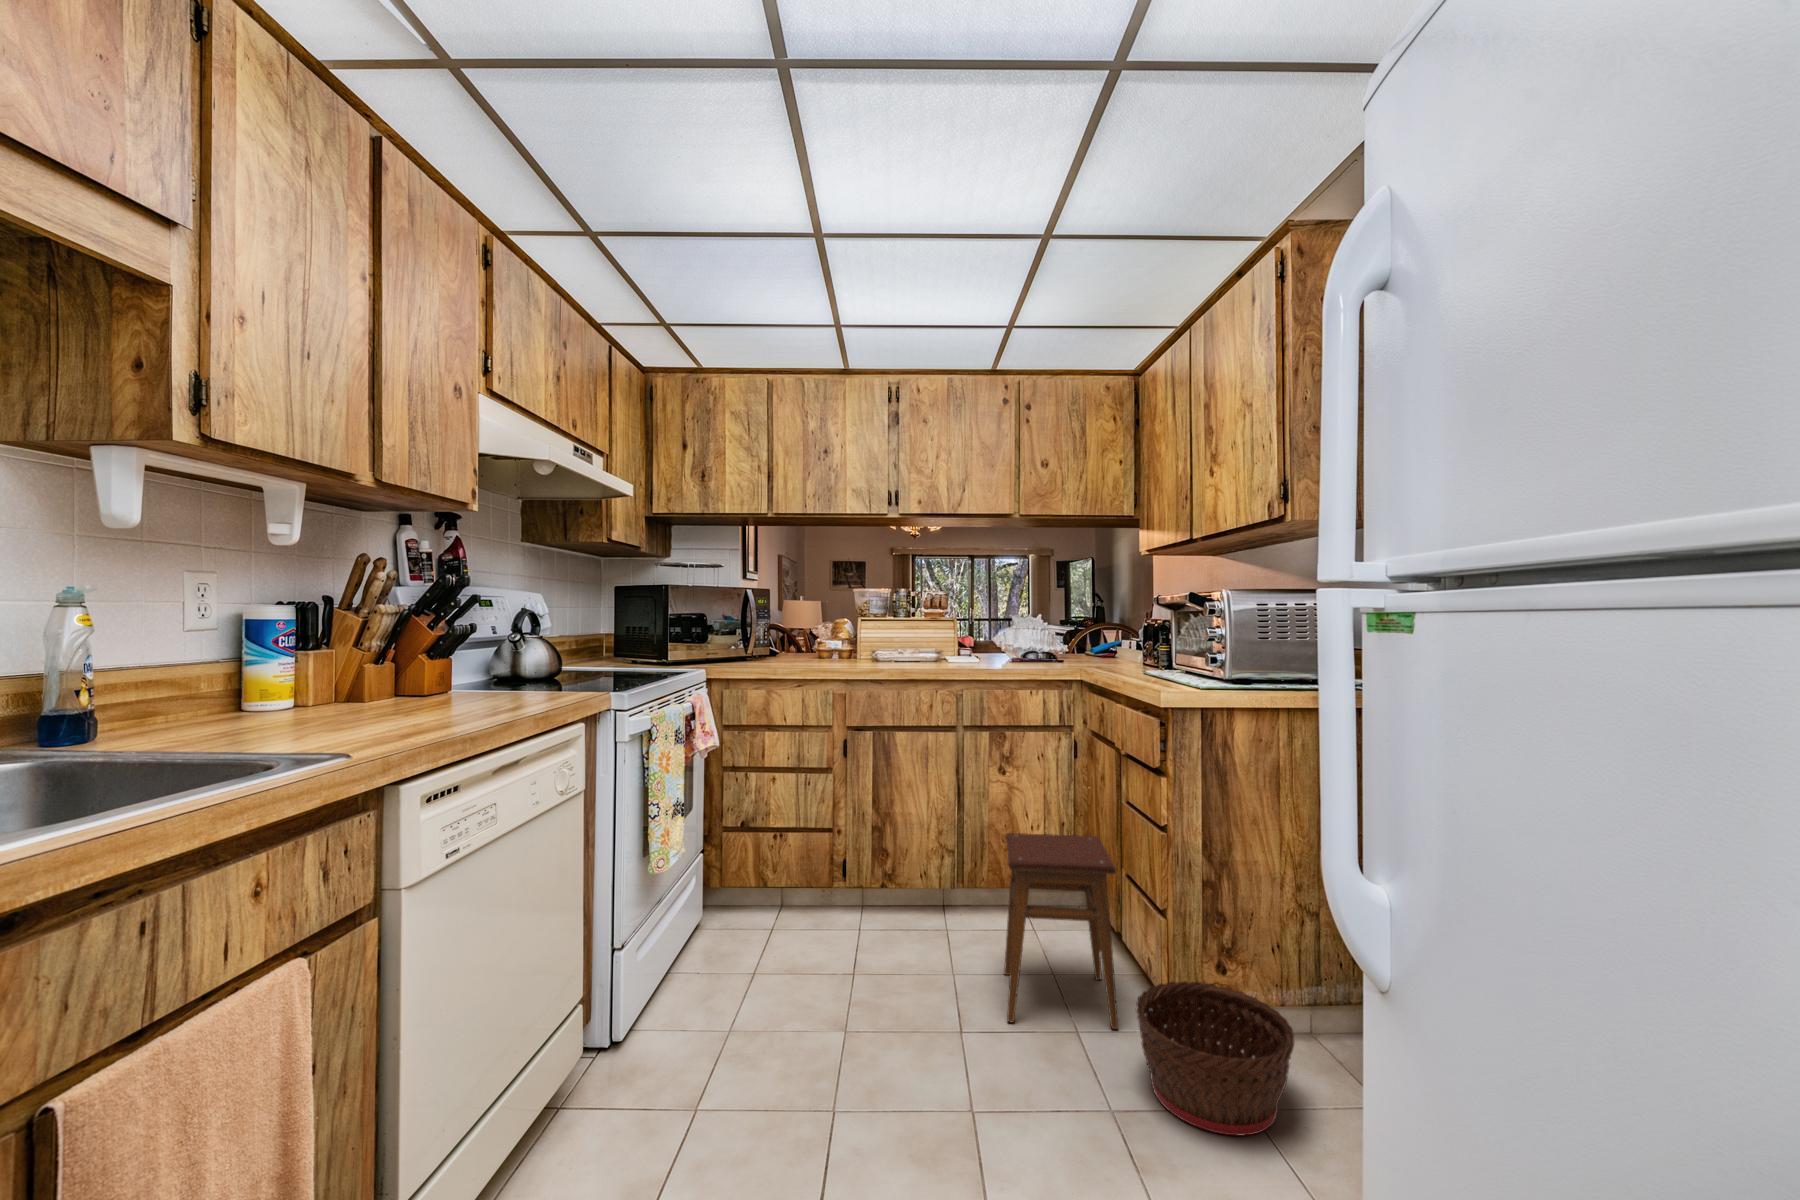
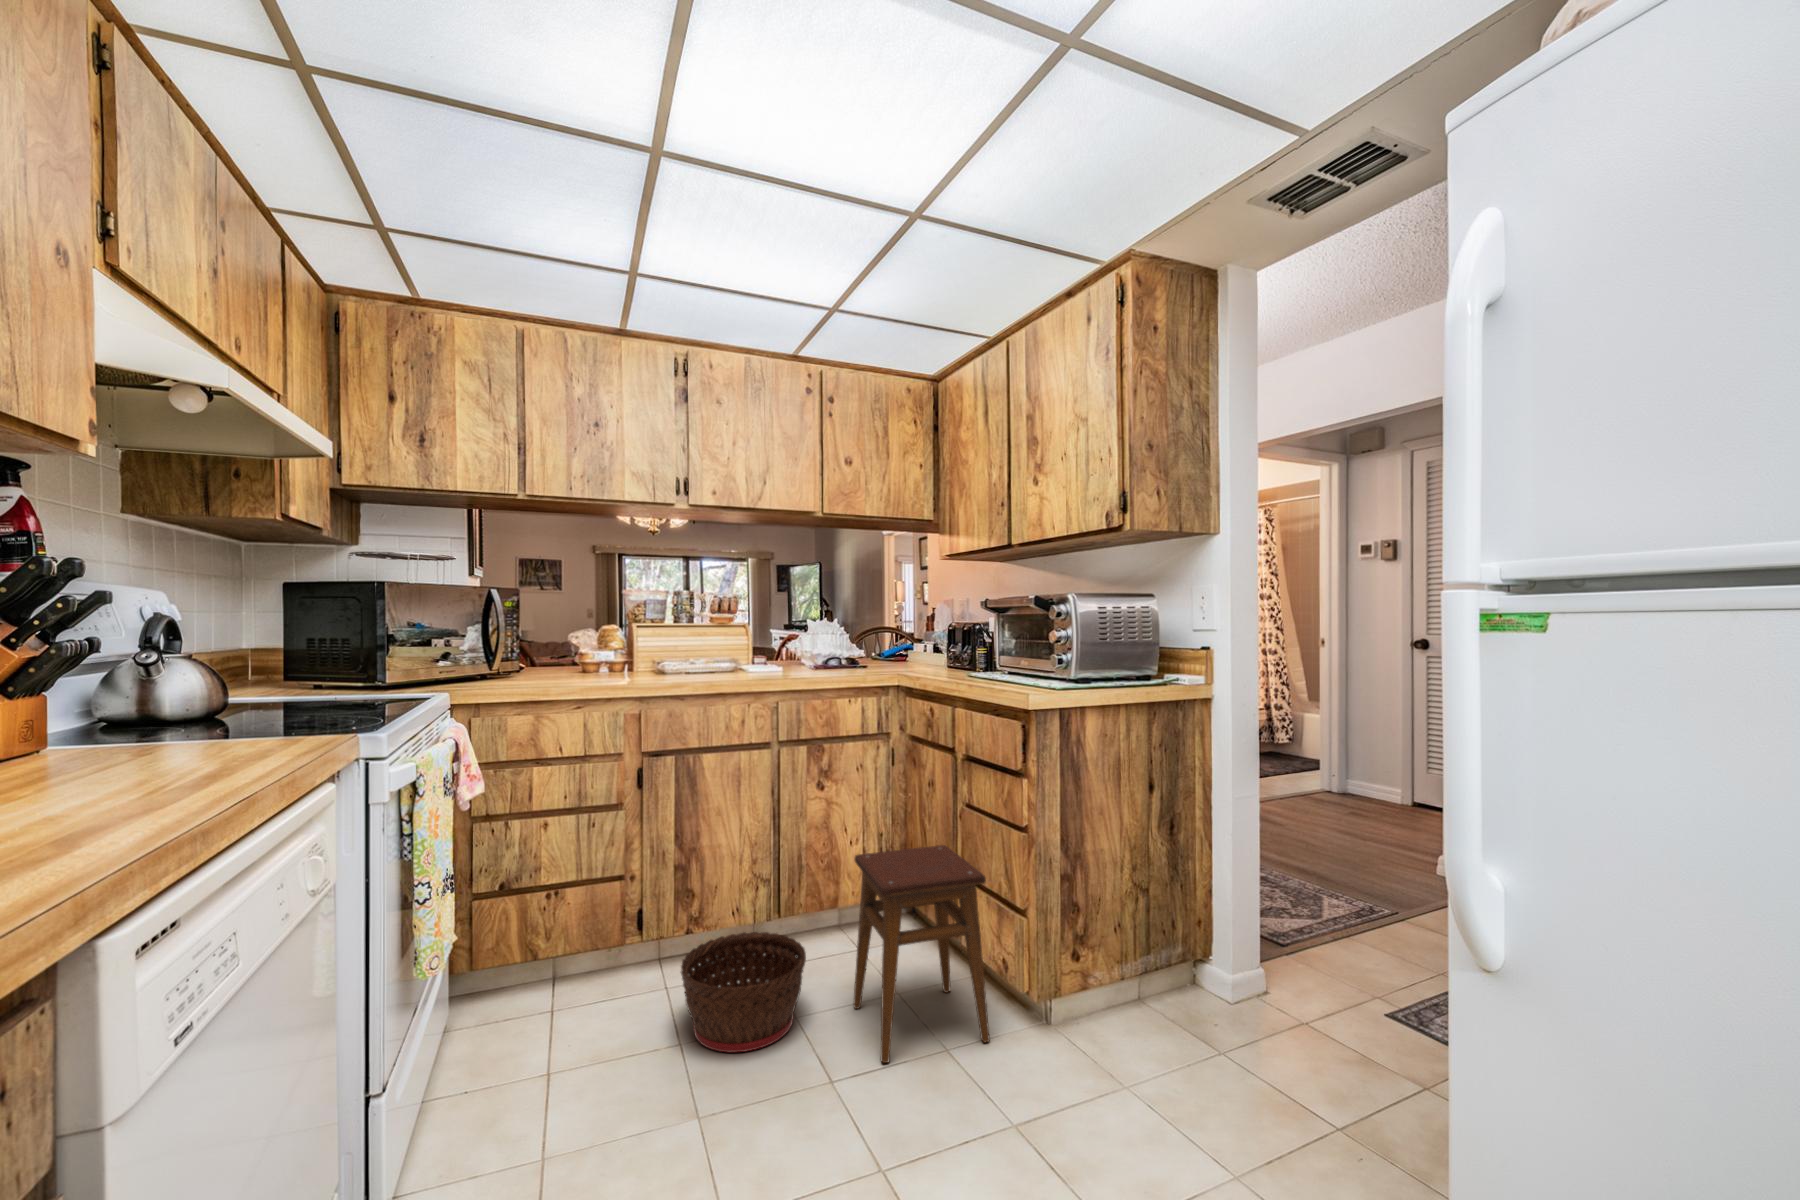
basket: present [1136,981,1294,1136] -> present [681,932,806,1052]

